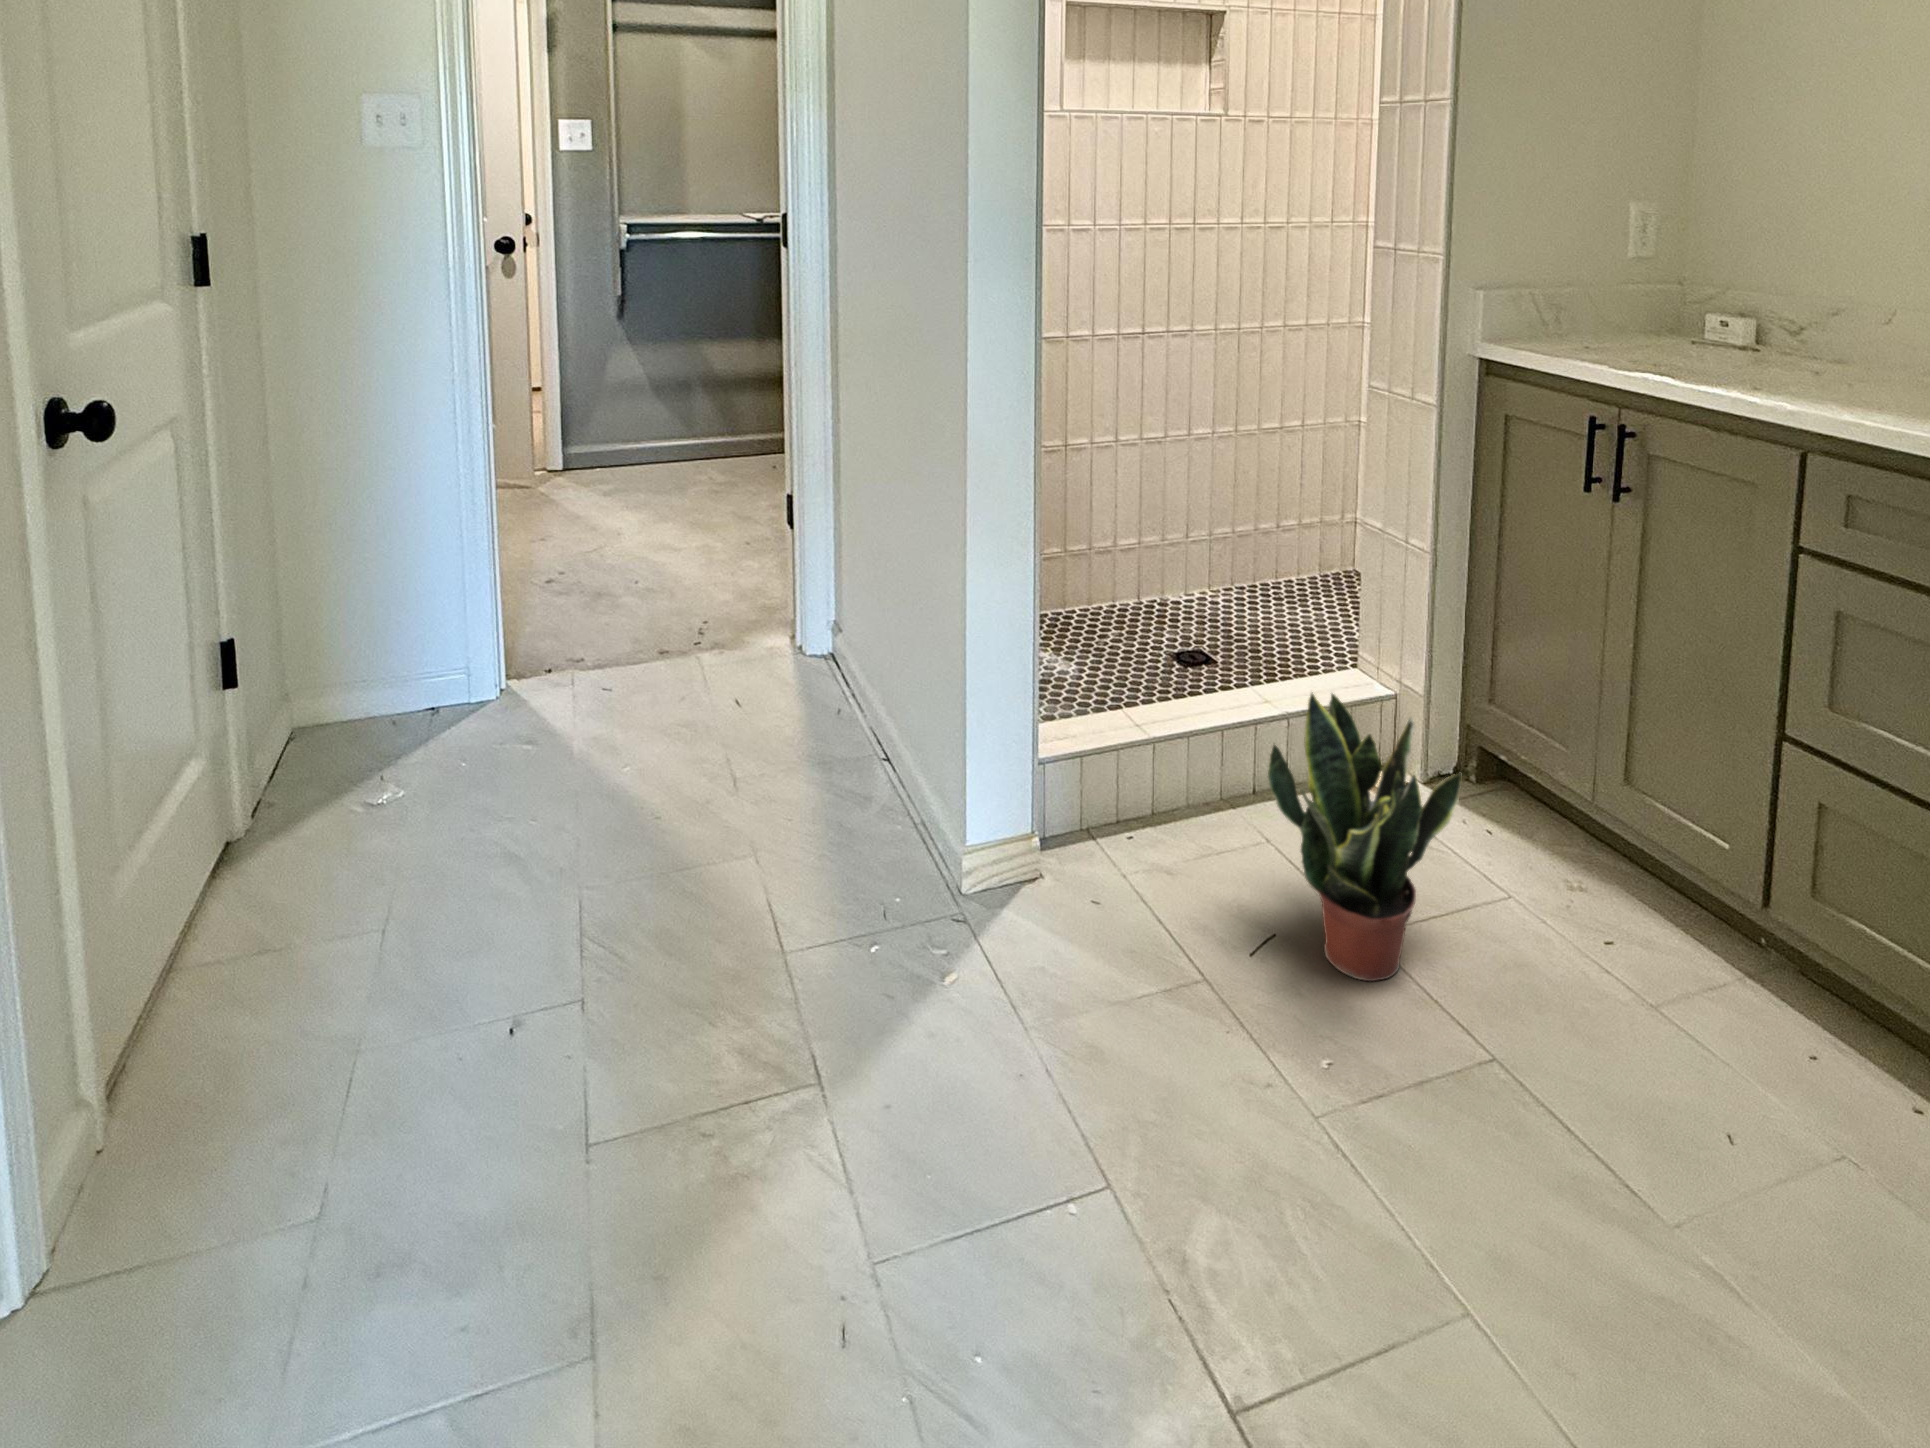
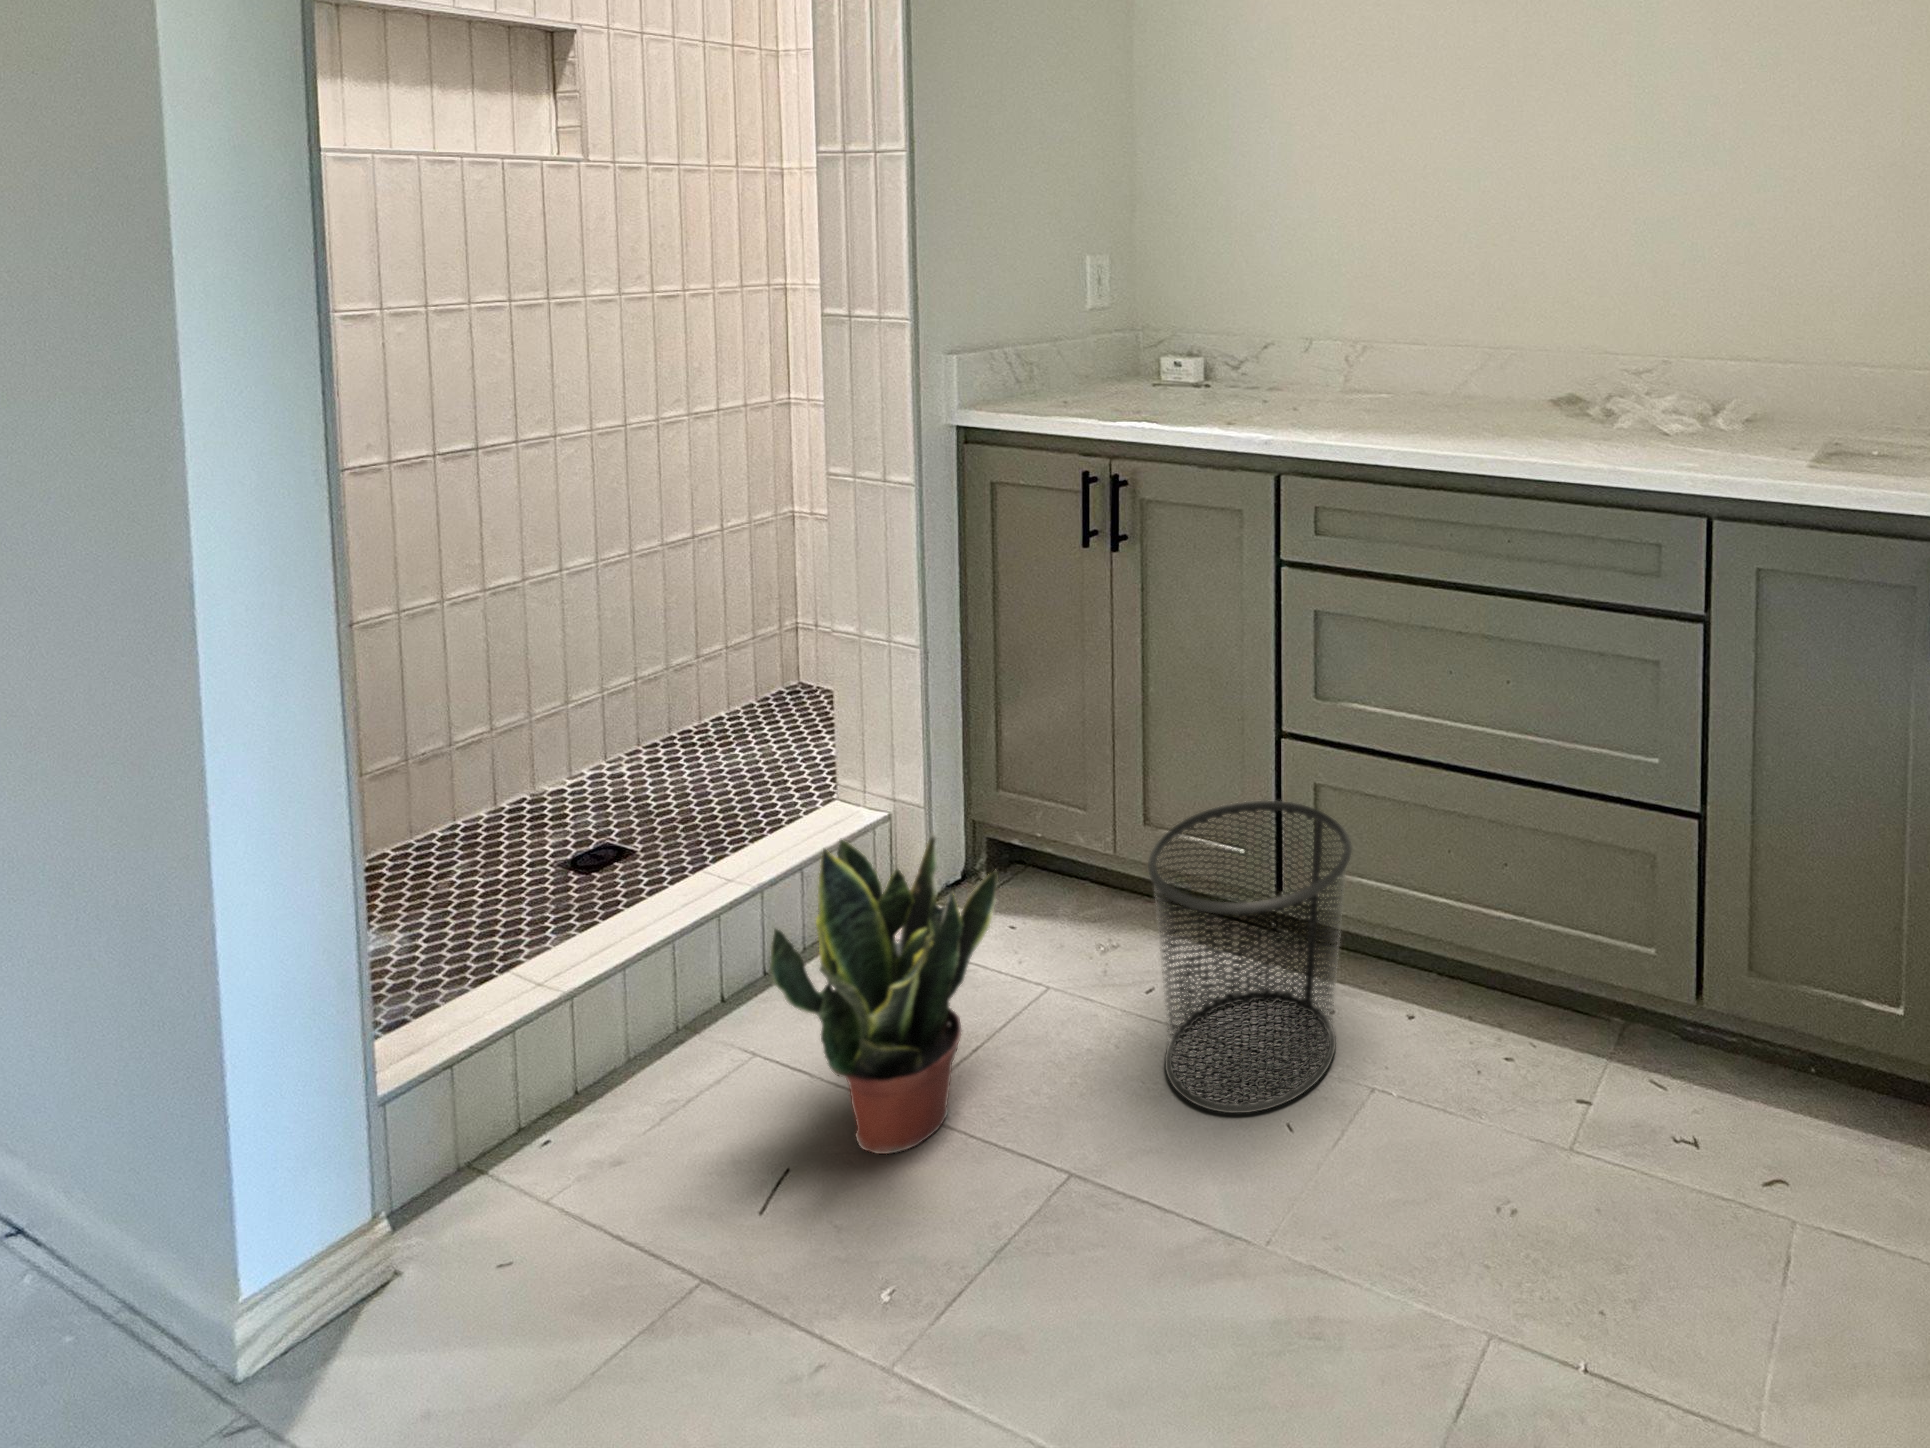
waste bin: none [1608,802,1875,1163] -> present [1148,800,1352,1113]

